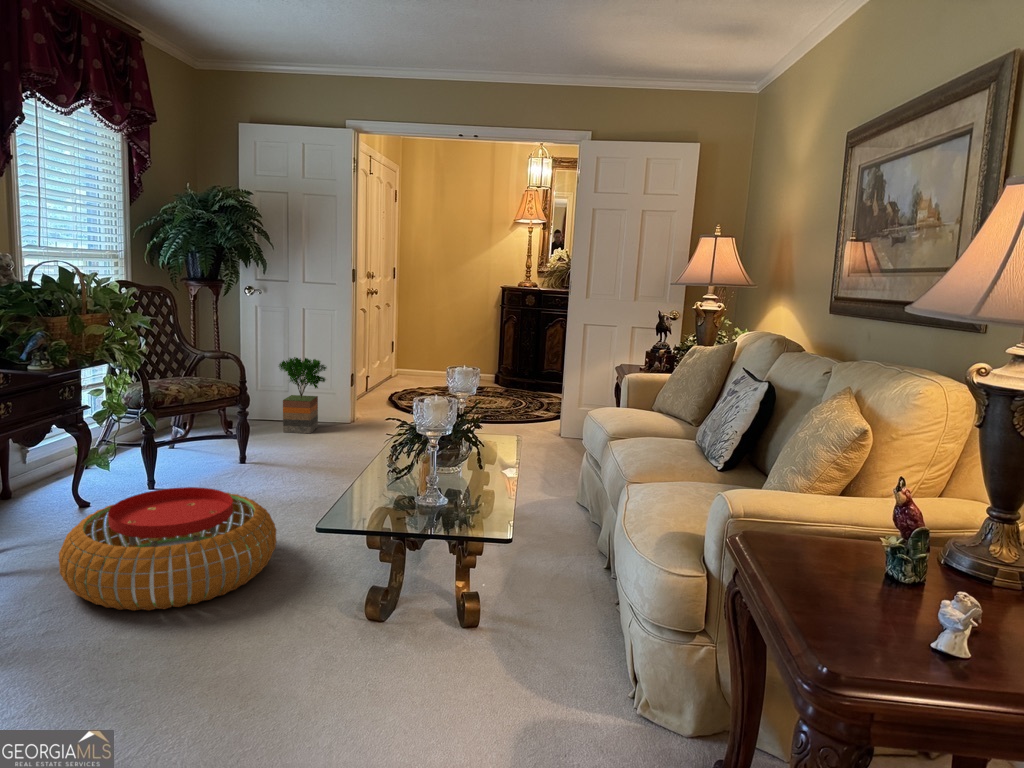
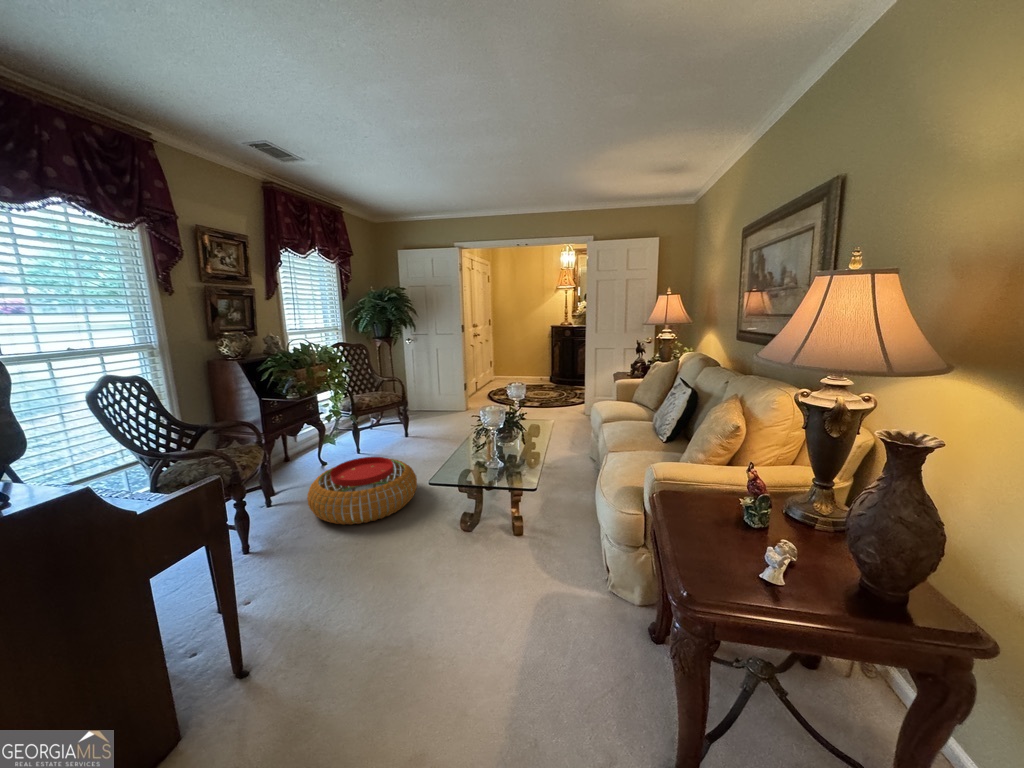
potted tree: present [279,357,326,434] -> none [423,376,451,419]

